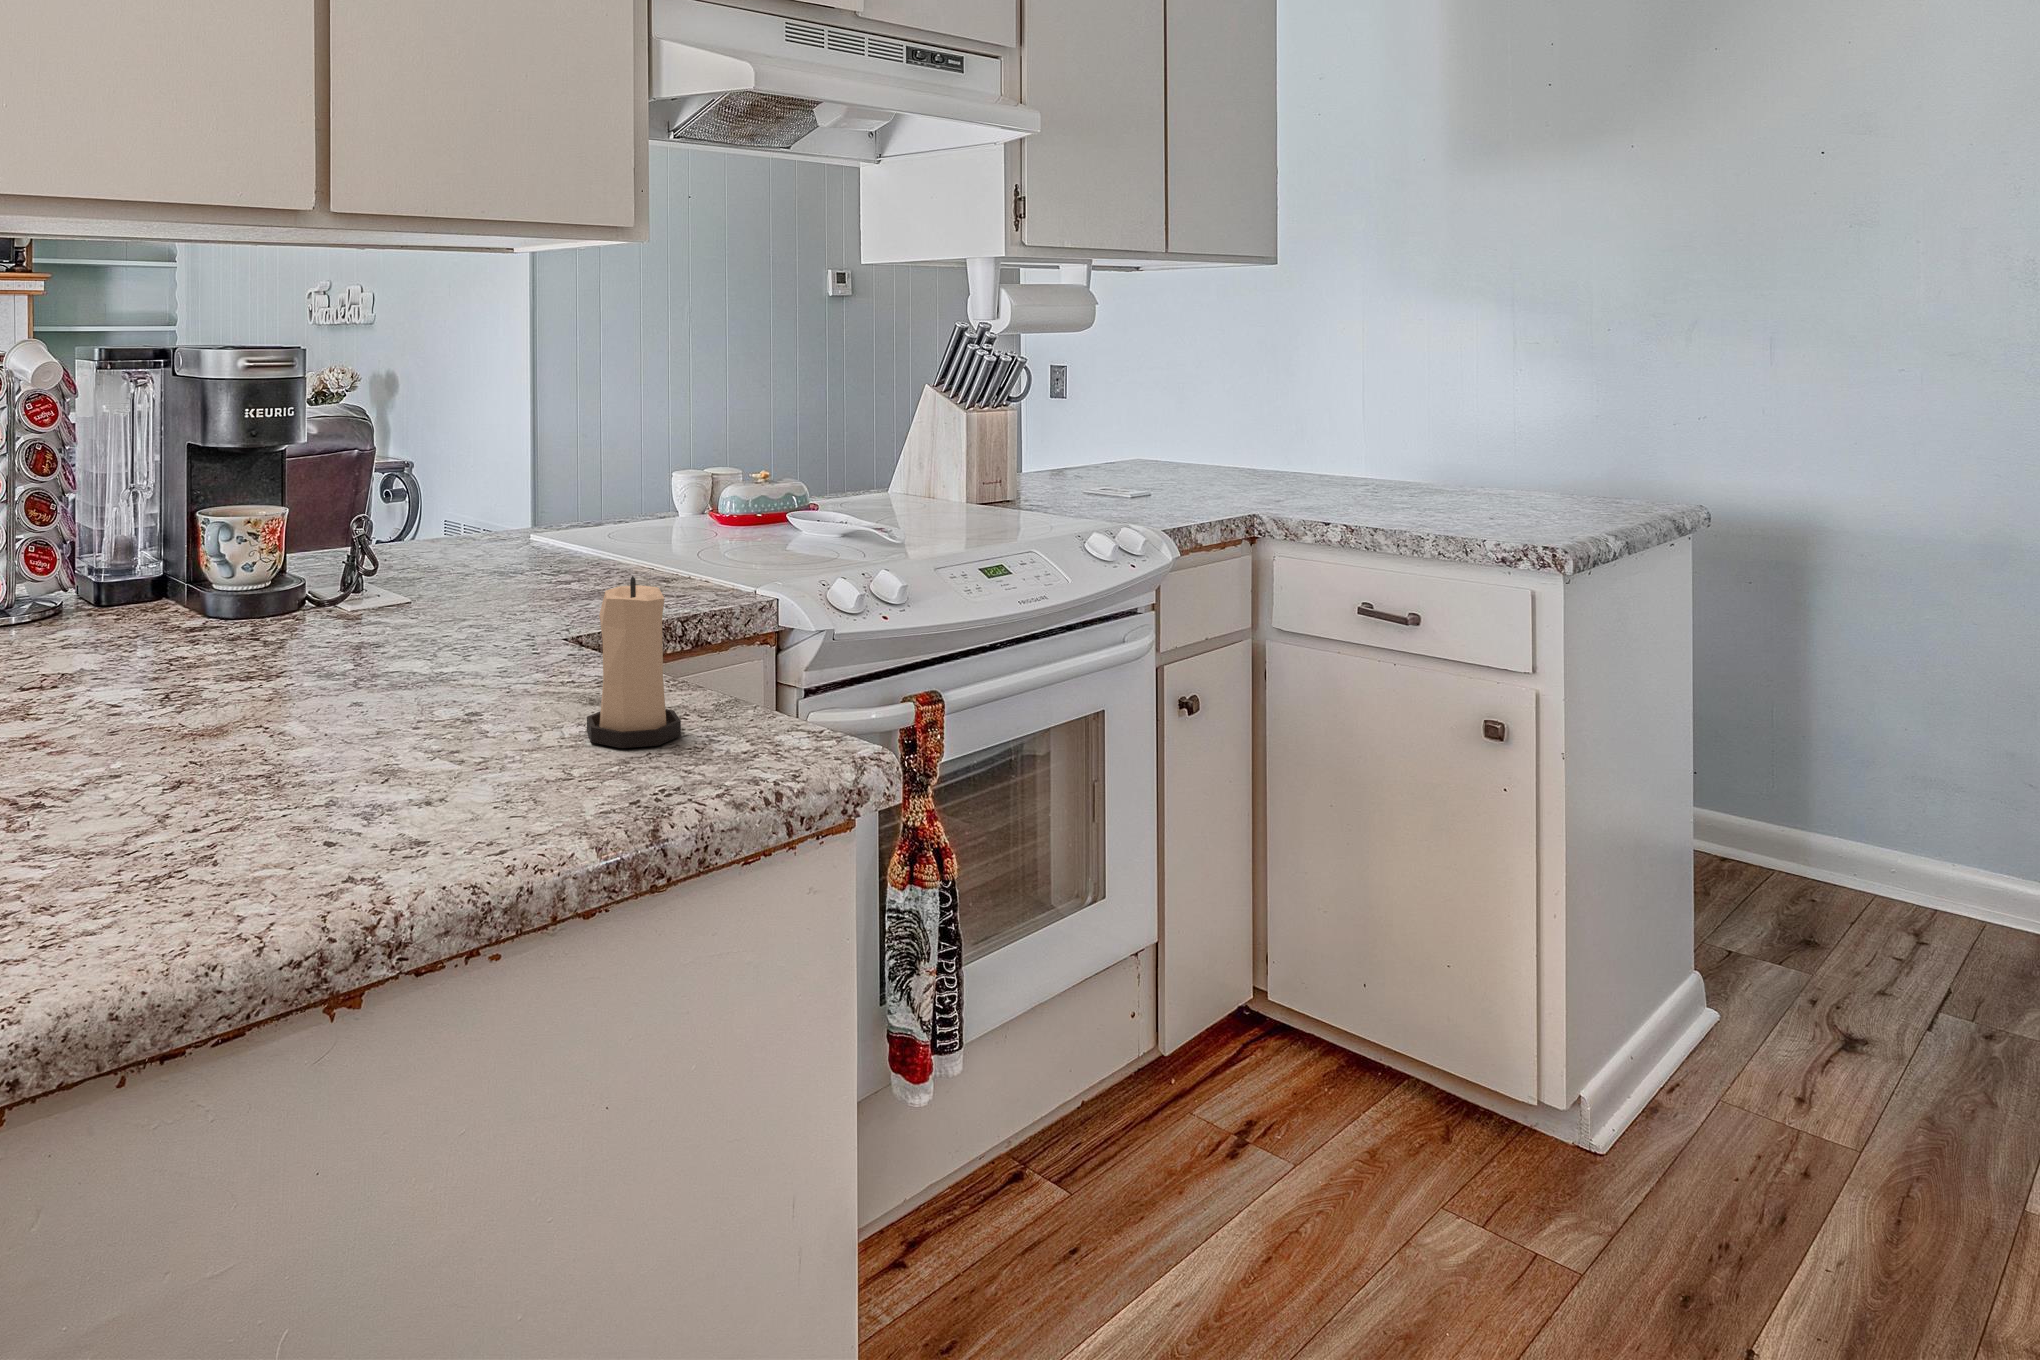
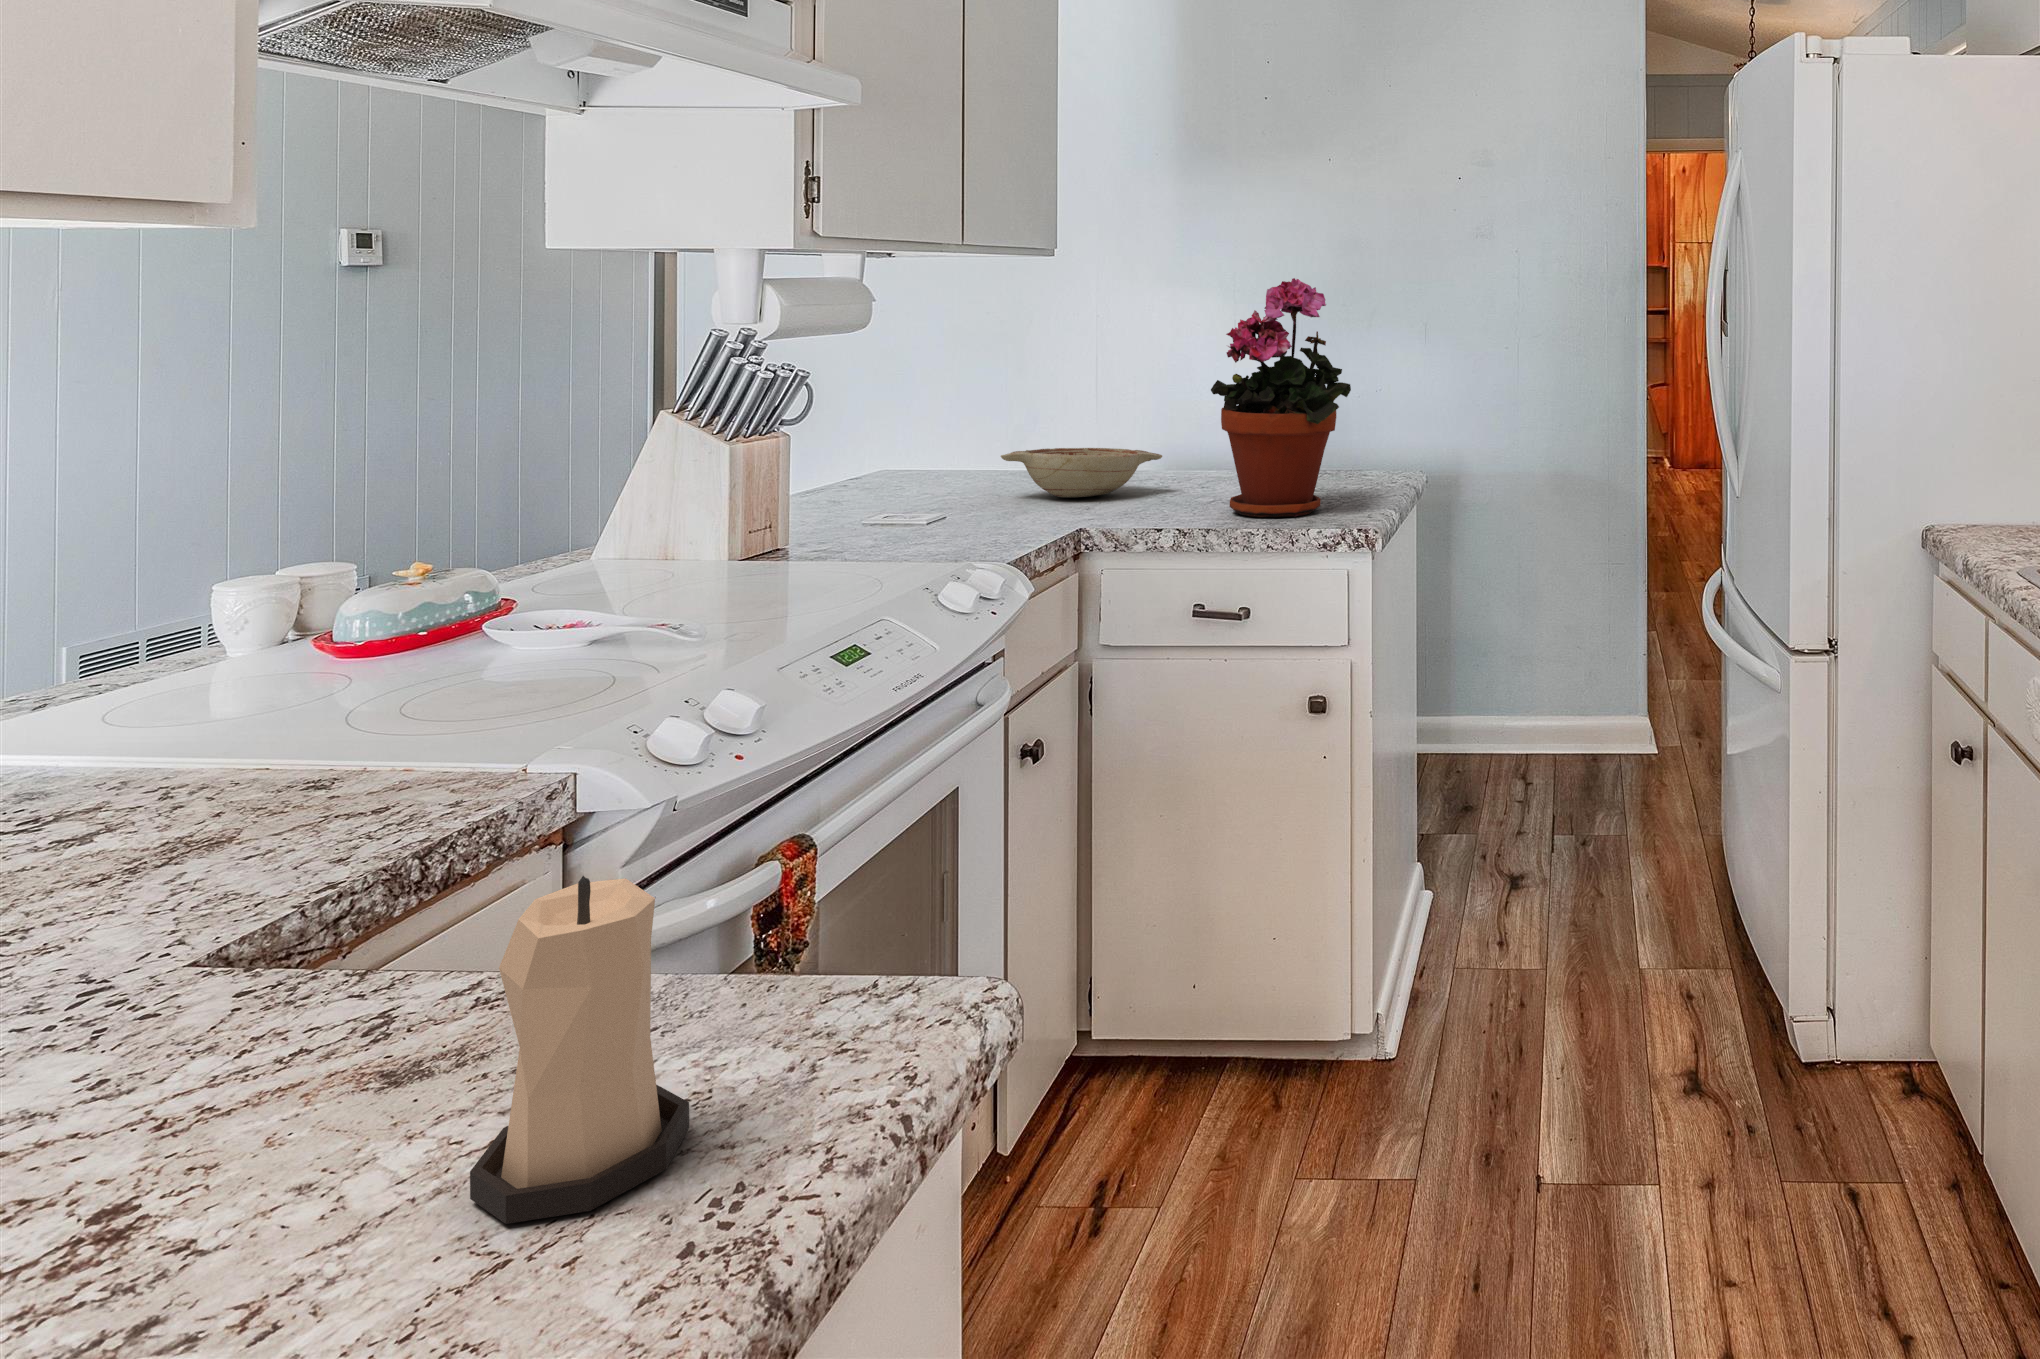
potted plant: none [1407,263,1565,522] -> present [1211,278,1351,517]
decorative bowl: none [1214,440,1376,488] -> present [1001,448,1162,498]

